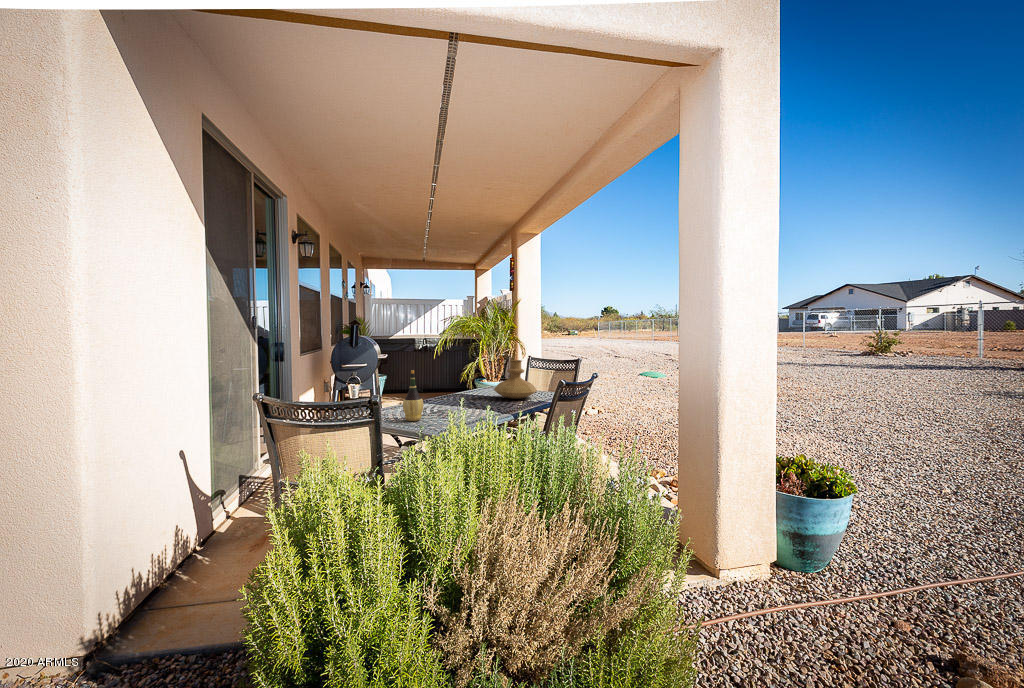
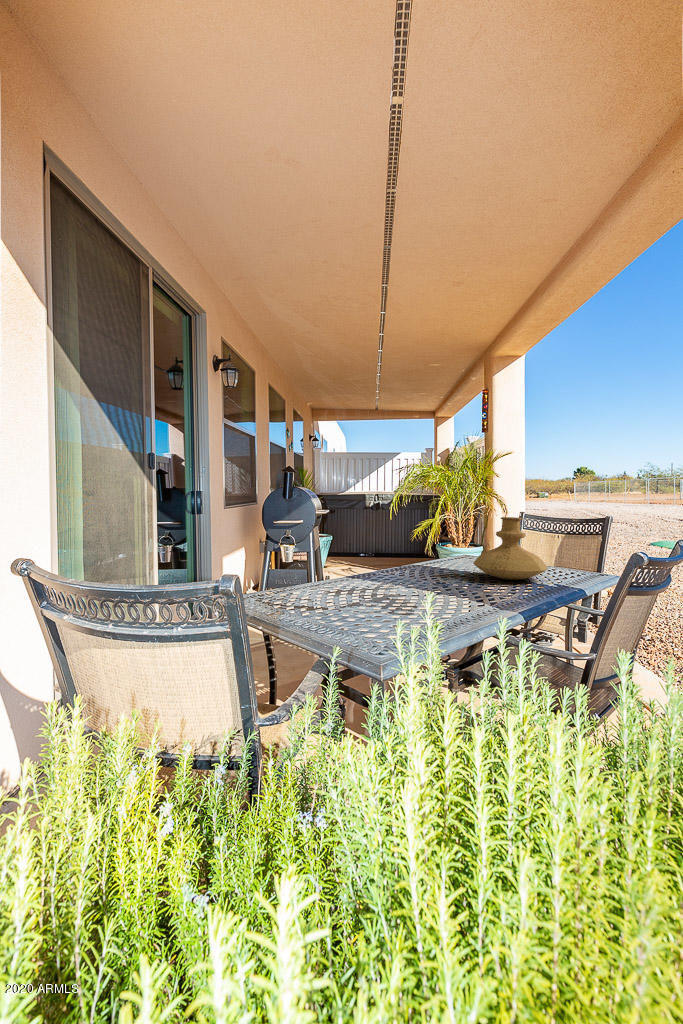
wine bottle: present [403,370,424,421] -> none [323,528,358,616]

